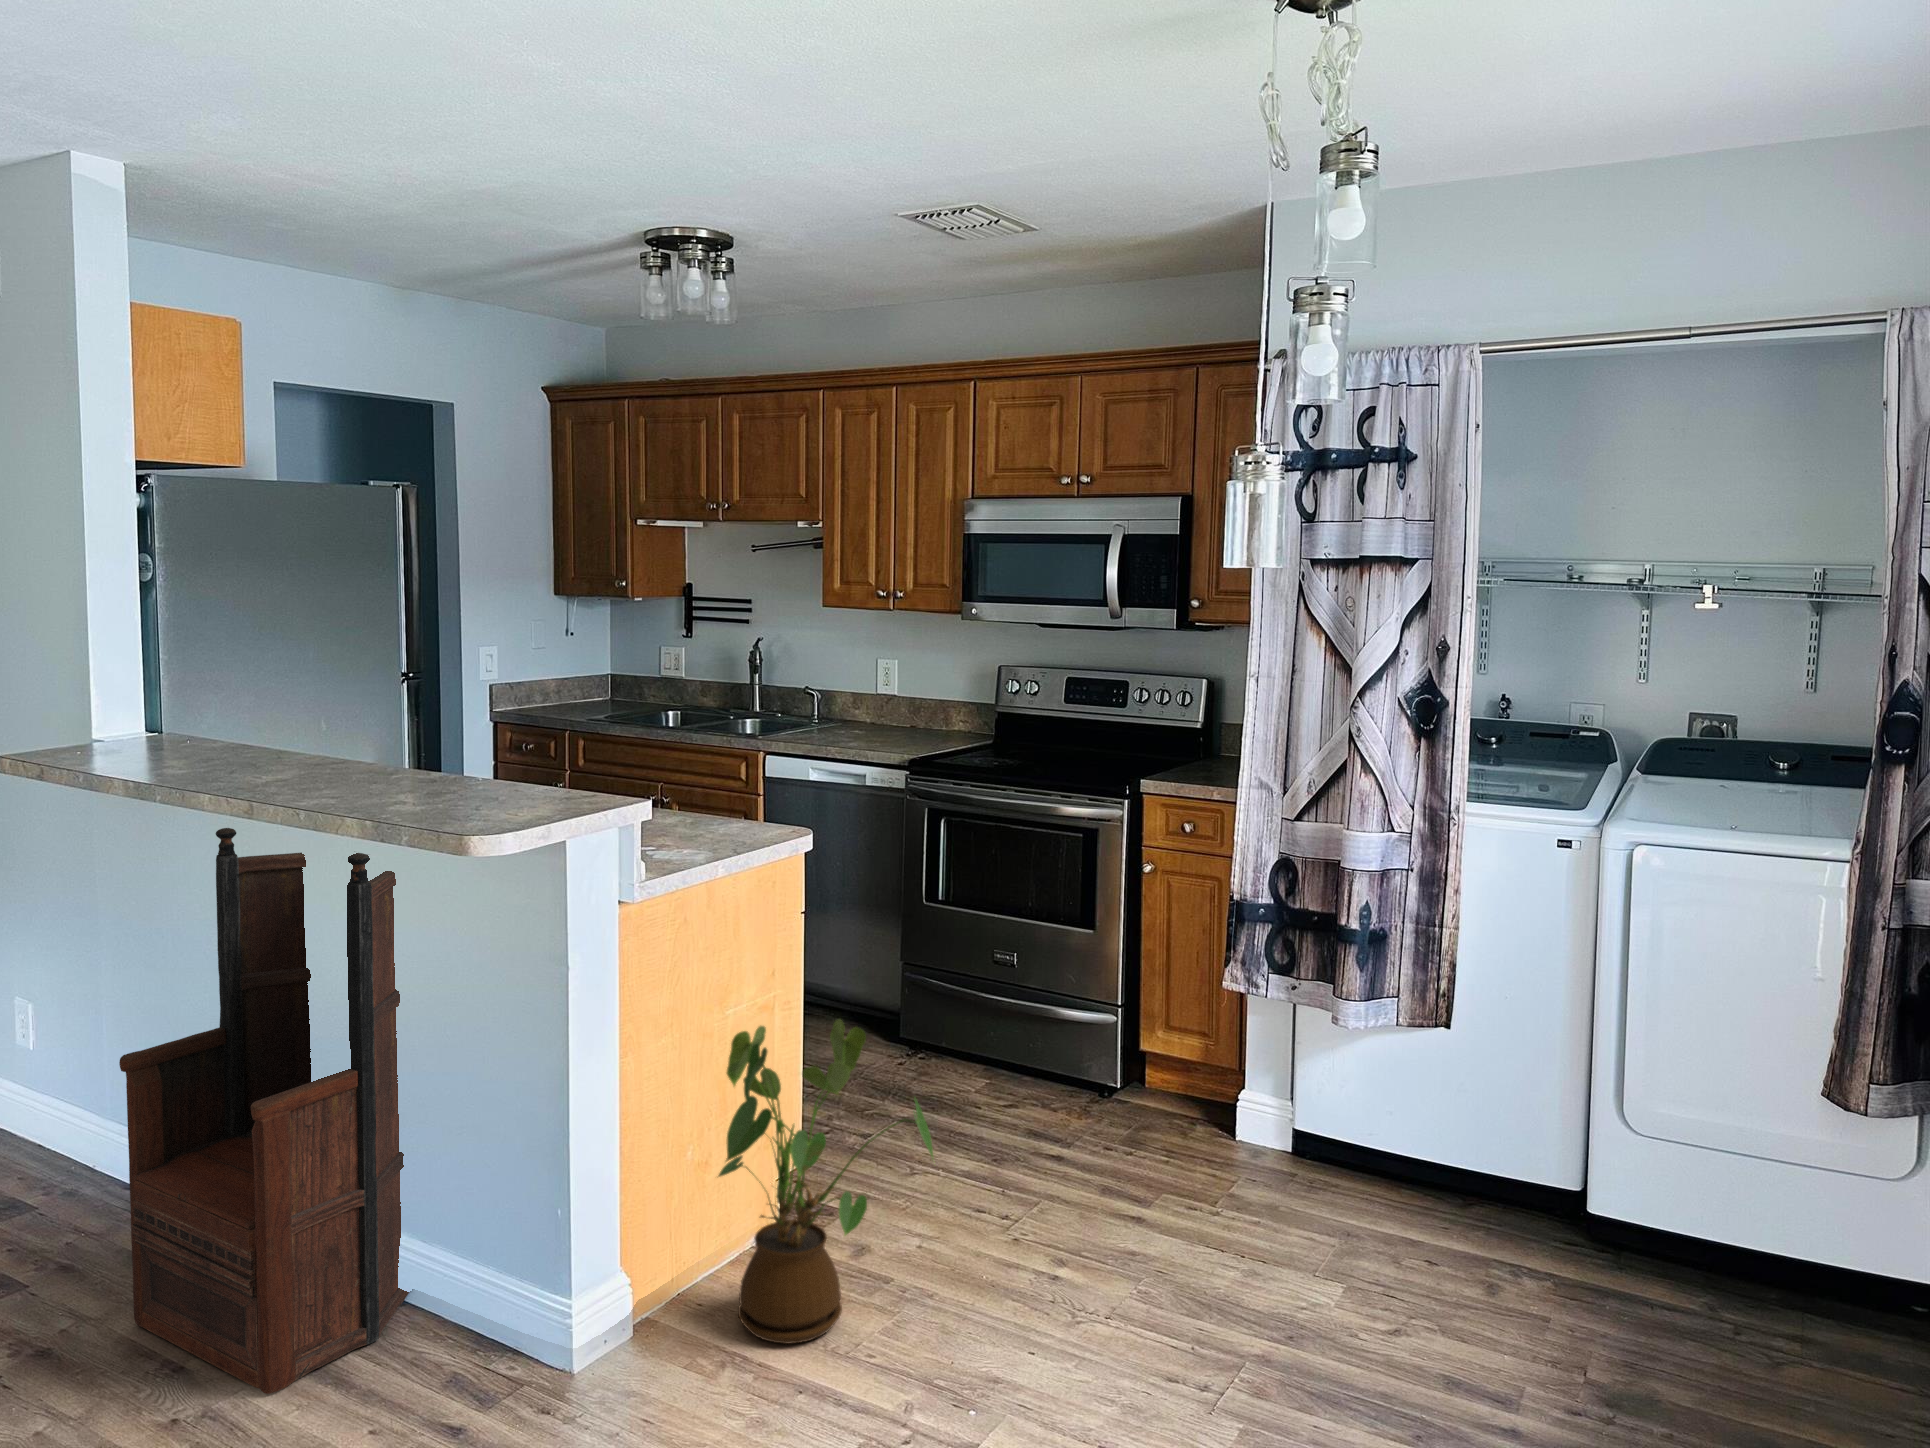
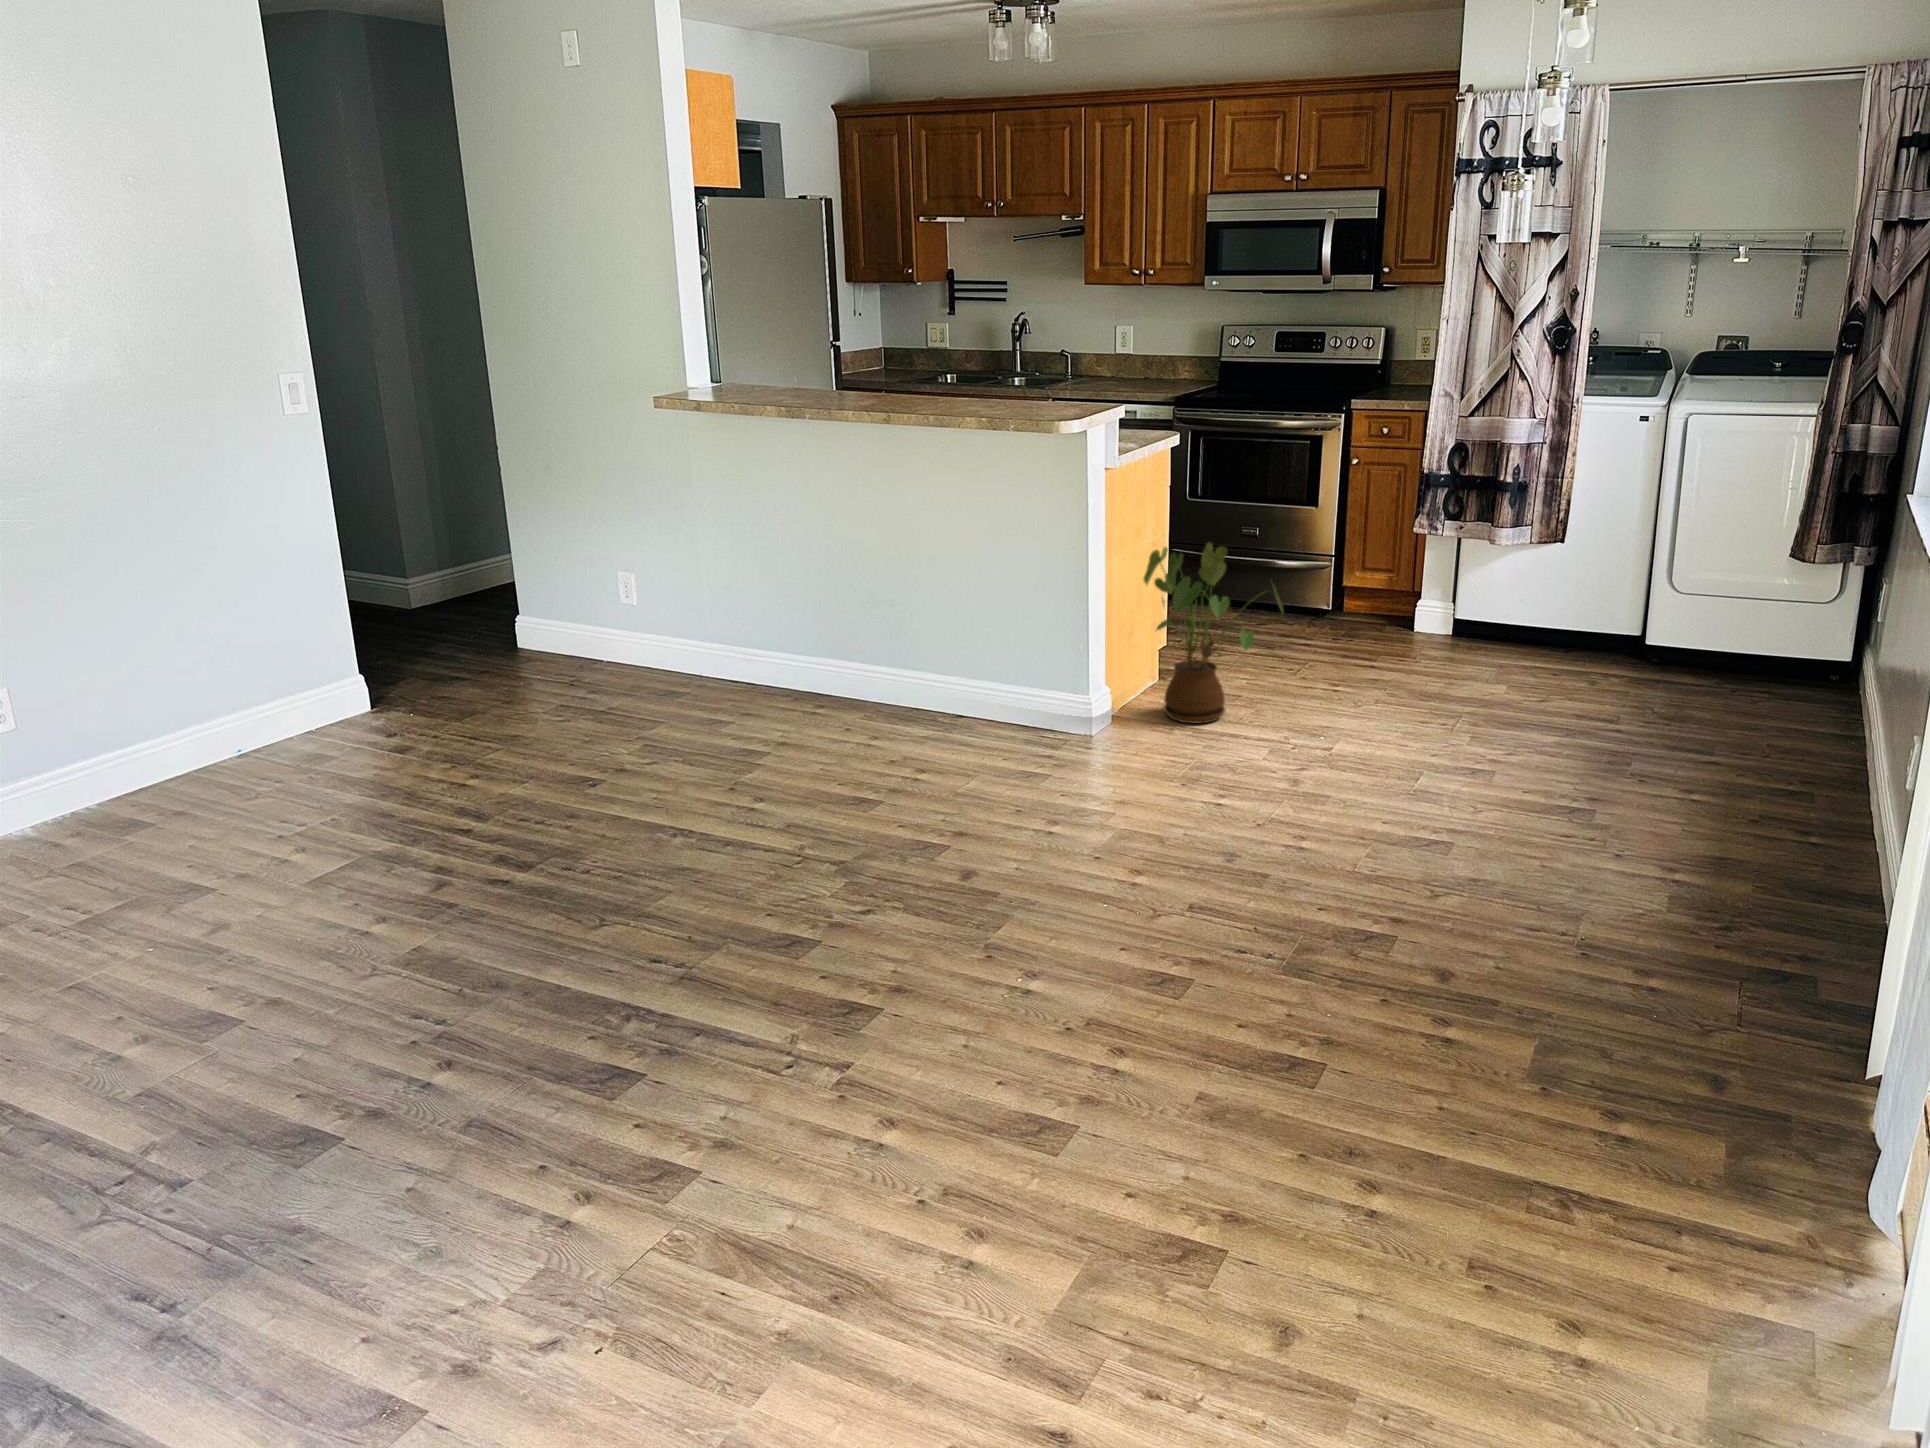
armchair: present [119,828,409,1394] -> none [797,429,962,754]

